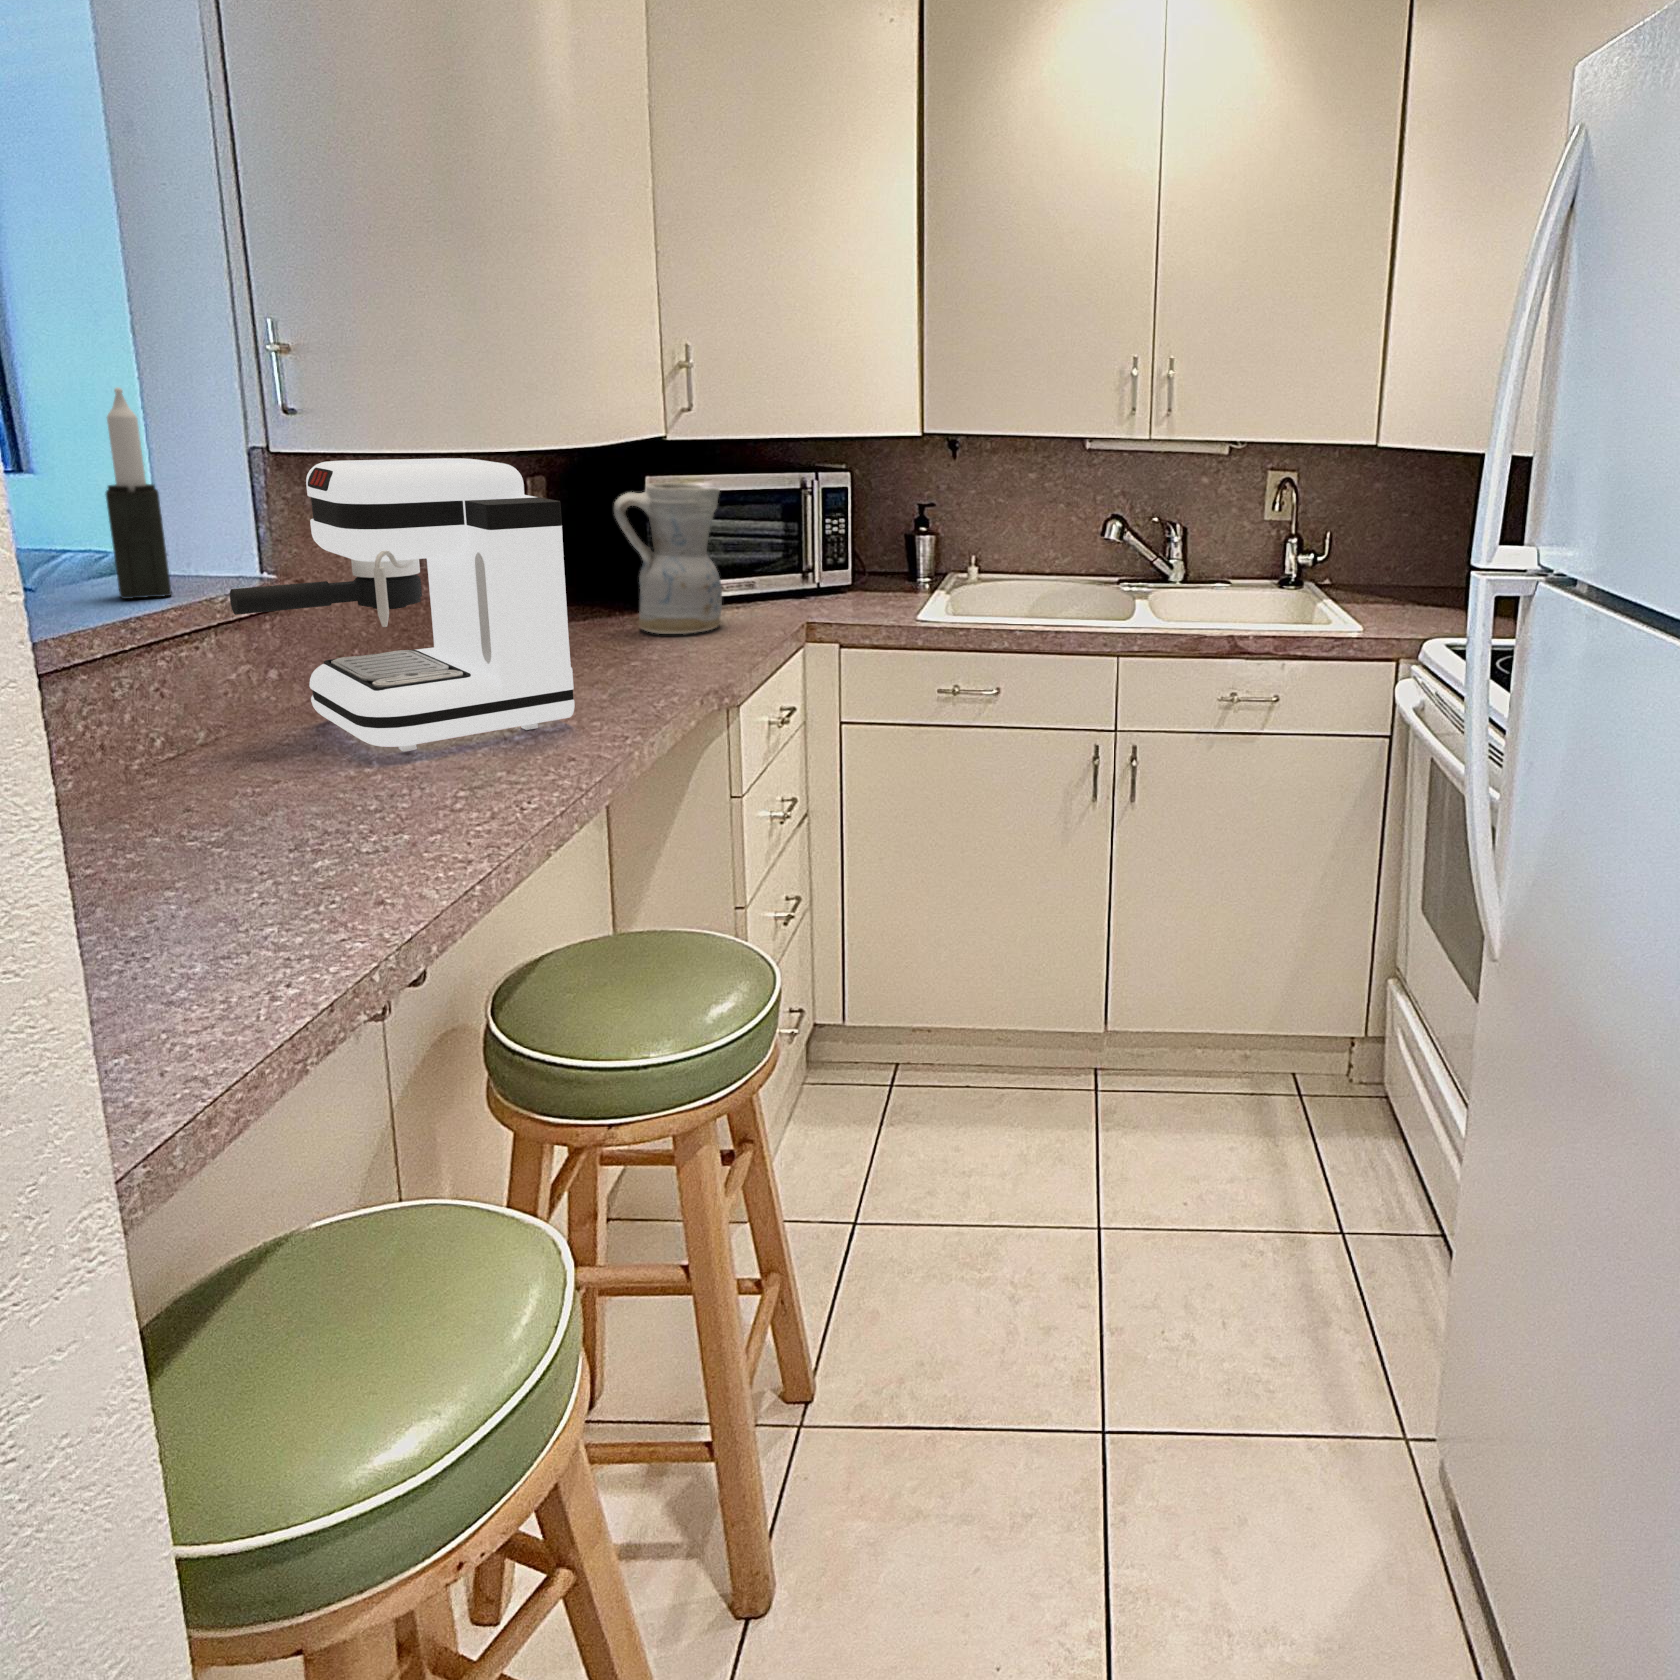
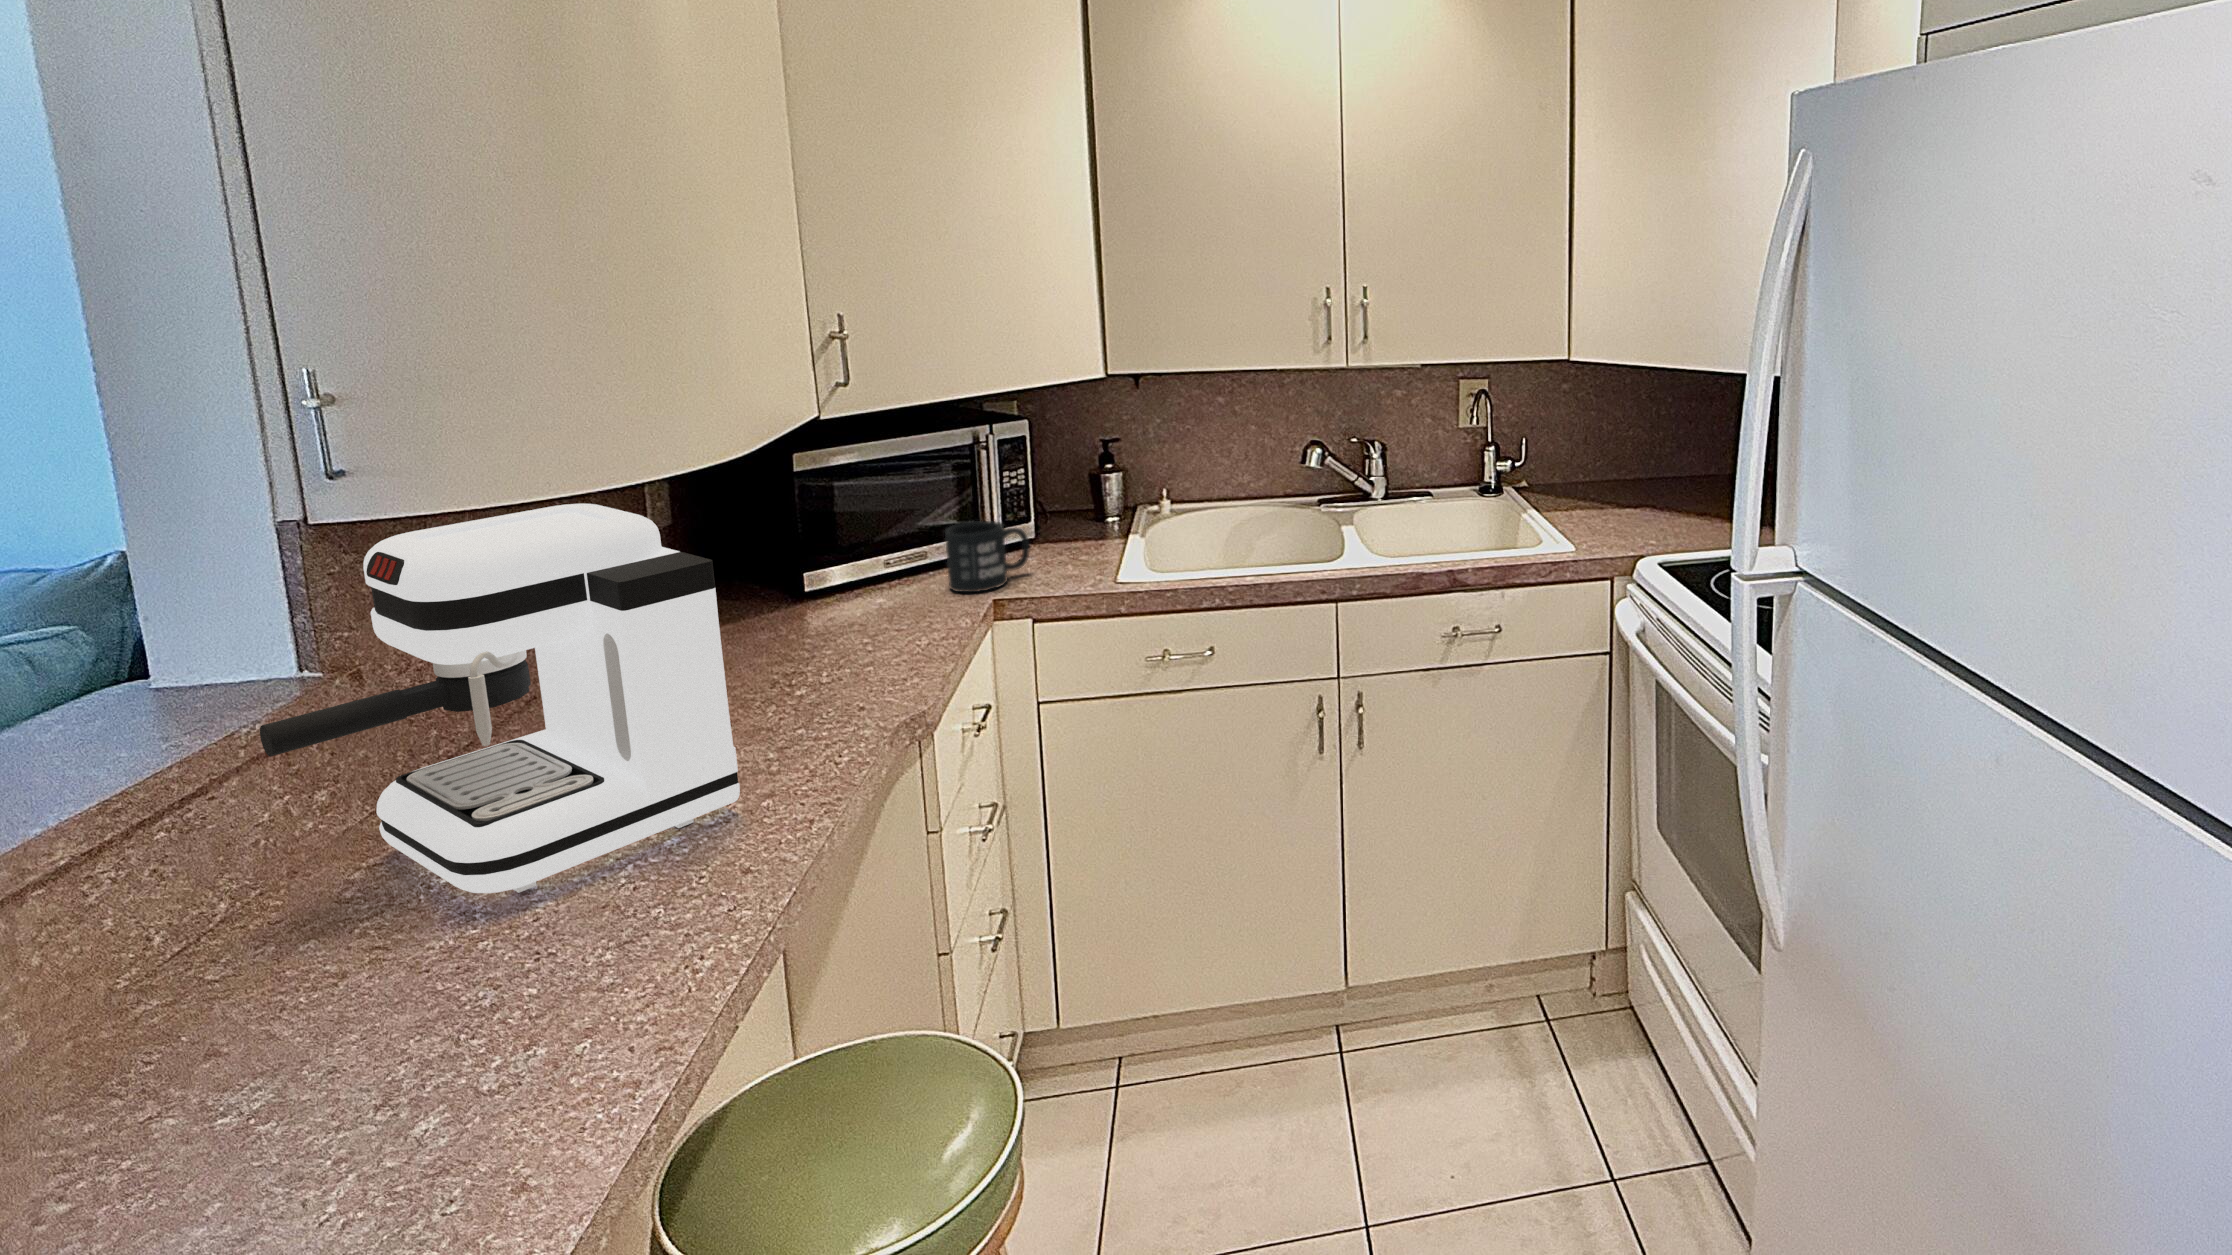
candle: present [106,387,172,599] -> none [60,475,167,742]
ceramic pitcher: present [614,483,722,634] -> none [759,466,894,641]
mug: none [769,554,842,614] -> present [945,521,1029,592]

